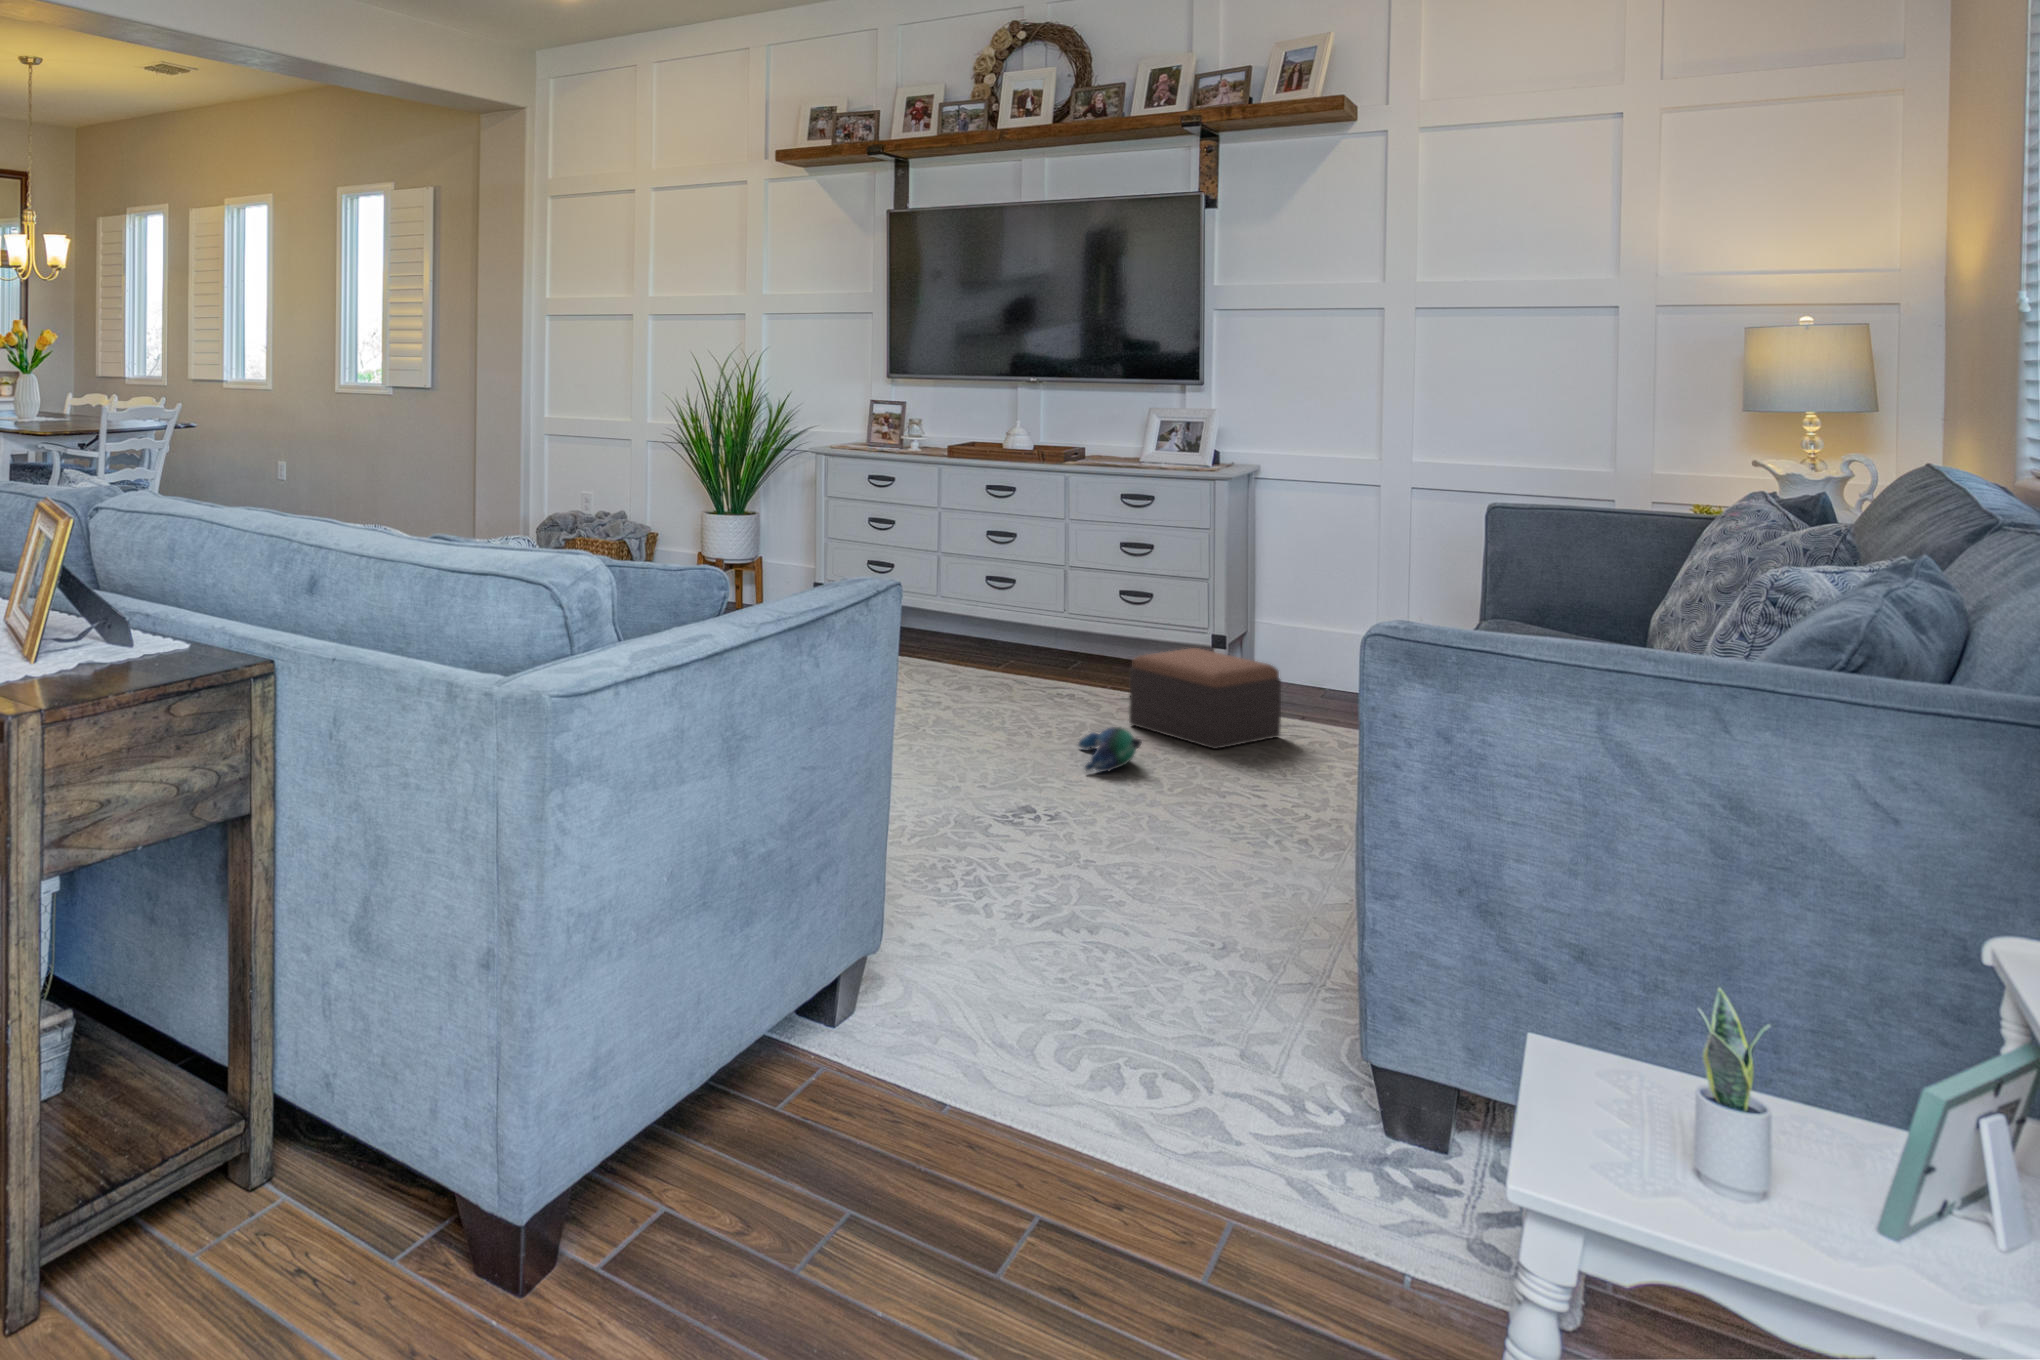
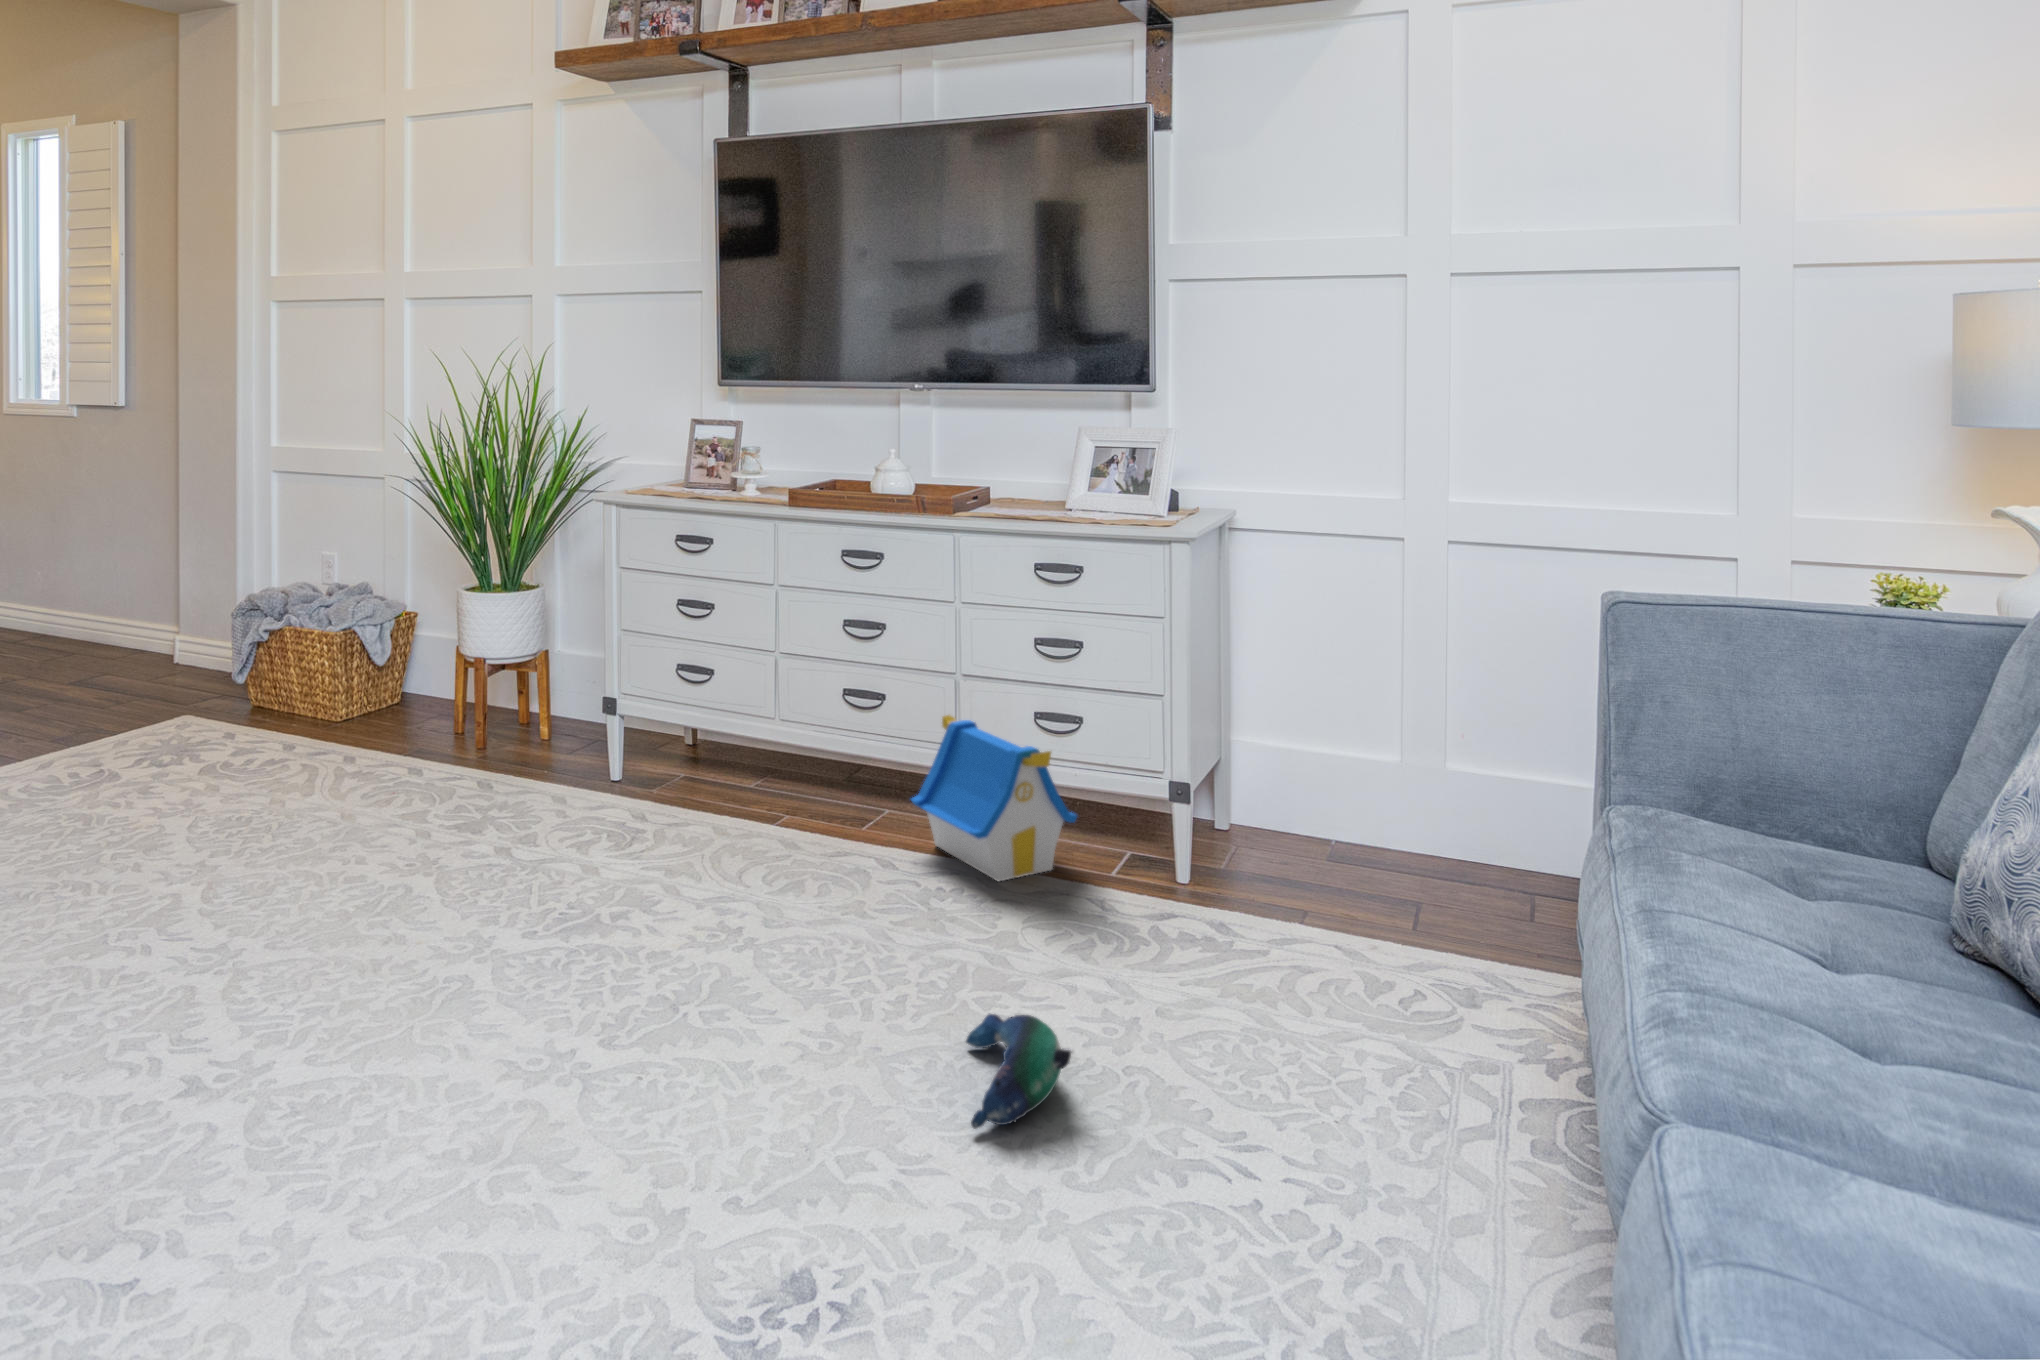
toy house: none [1030,593,1146,693] -> present [911,715,1077,881]
footstool: present [1129,648,1281,749] -> none [1053,820,1287,1024]

